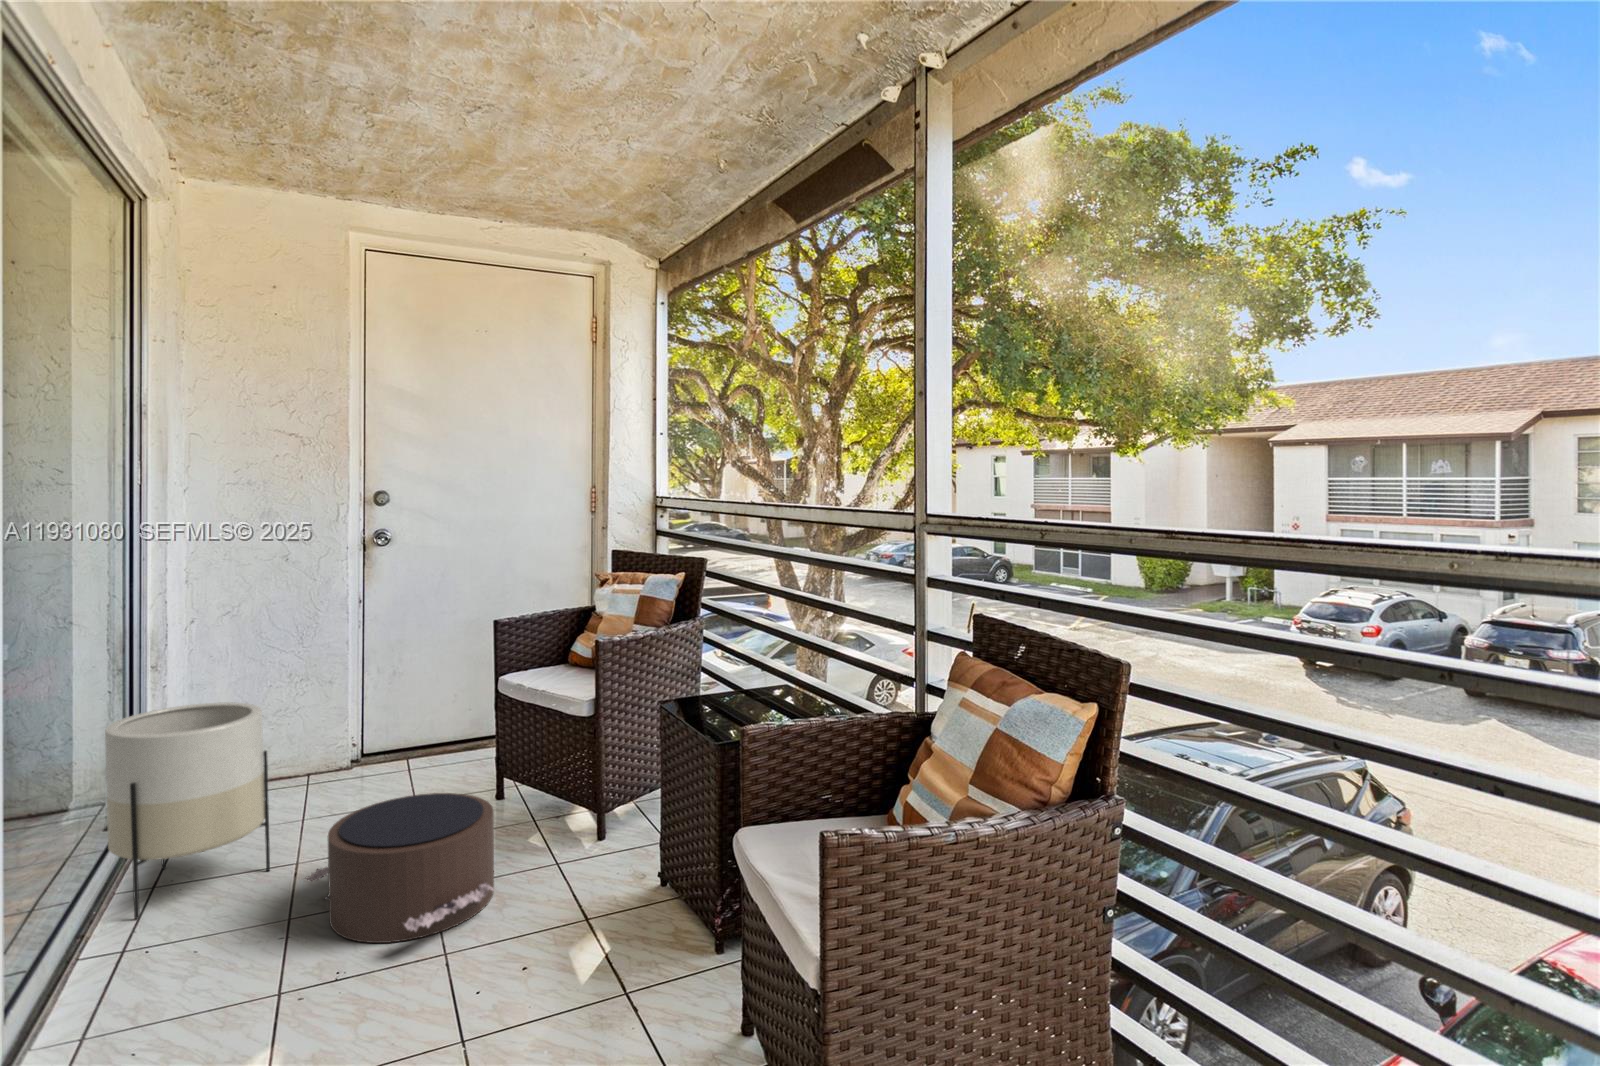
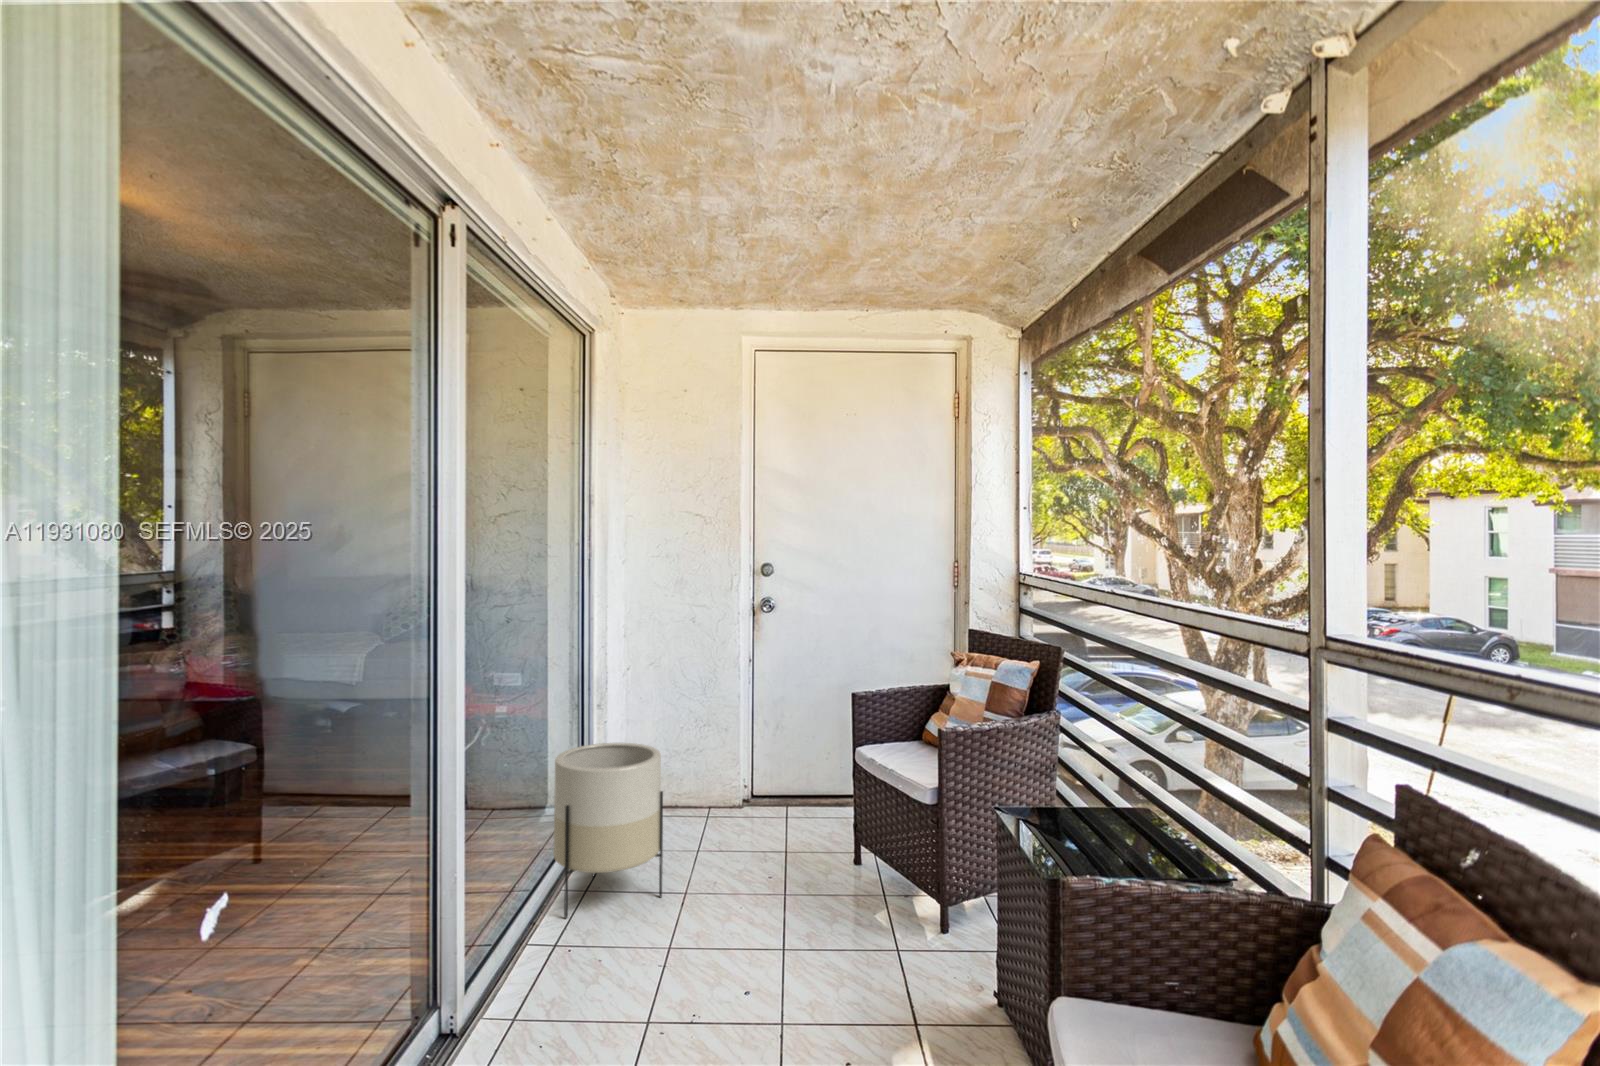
pouf: present [305,793,495,943] -> none [678,854,832,1000]

